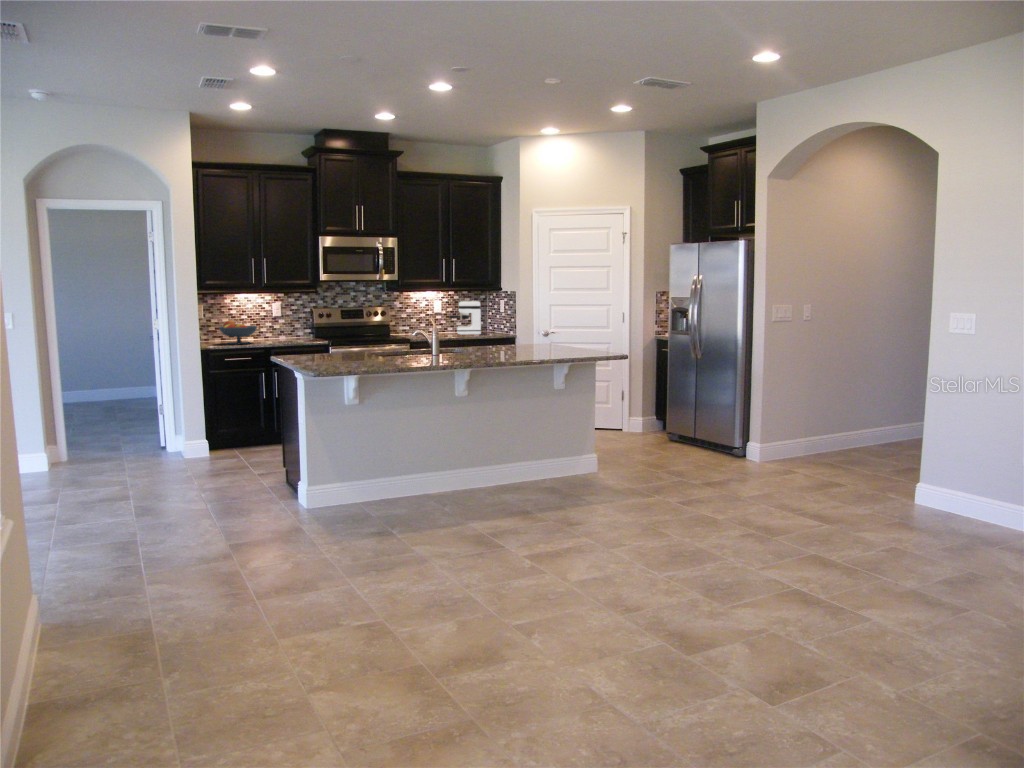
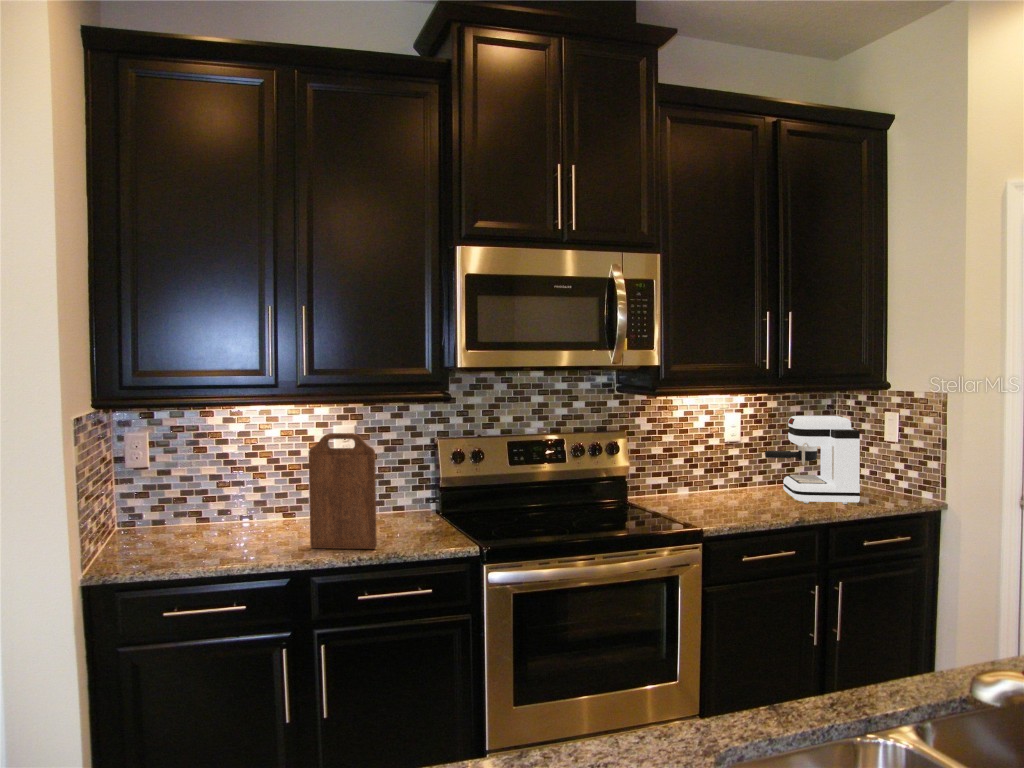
cutting board: none [270,303,296,343] -> present [308,433,377,549]
fruit bowl: present [219,321,257,344] -> none [159,481,273,557]

